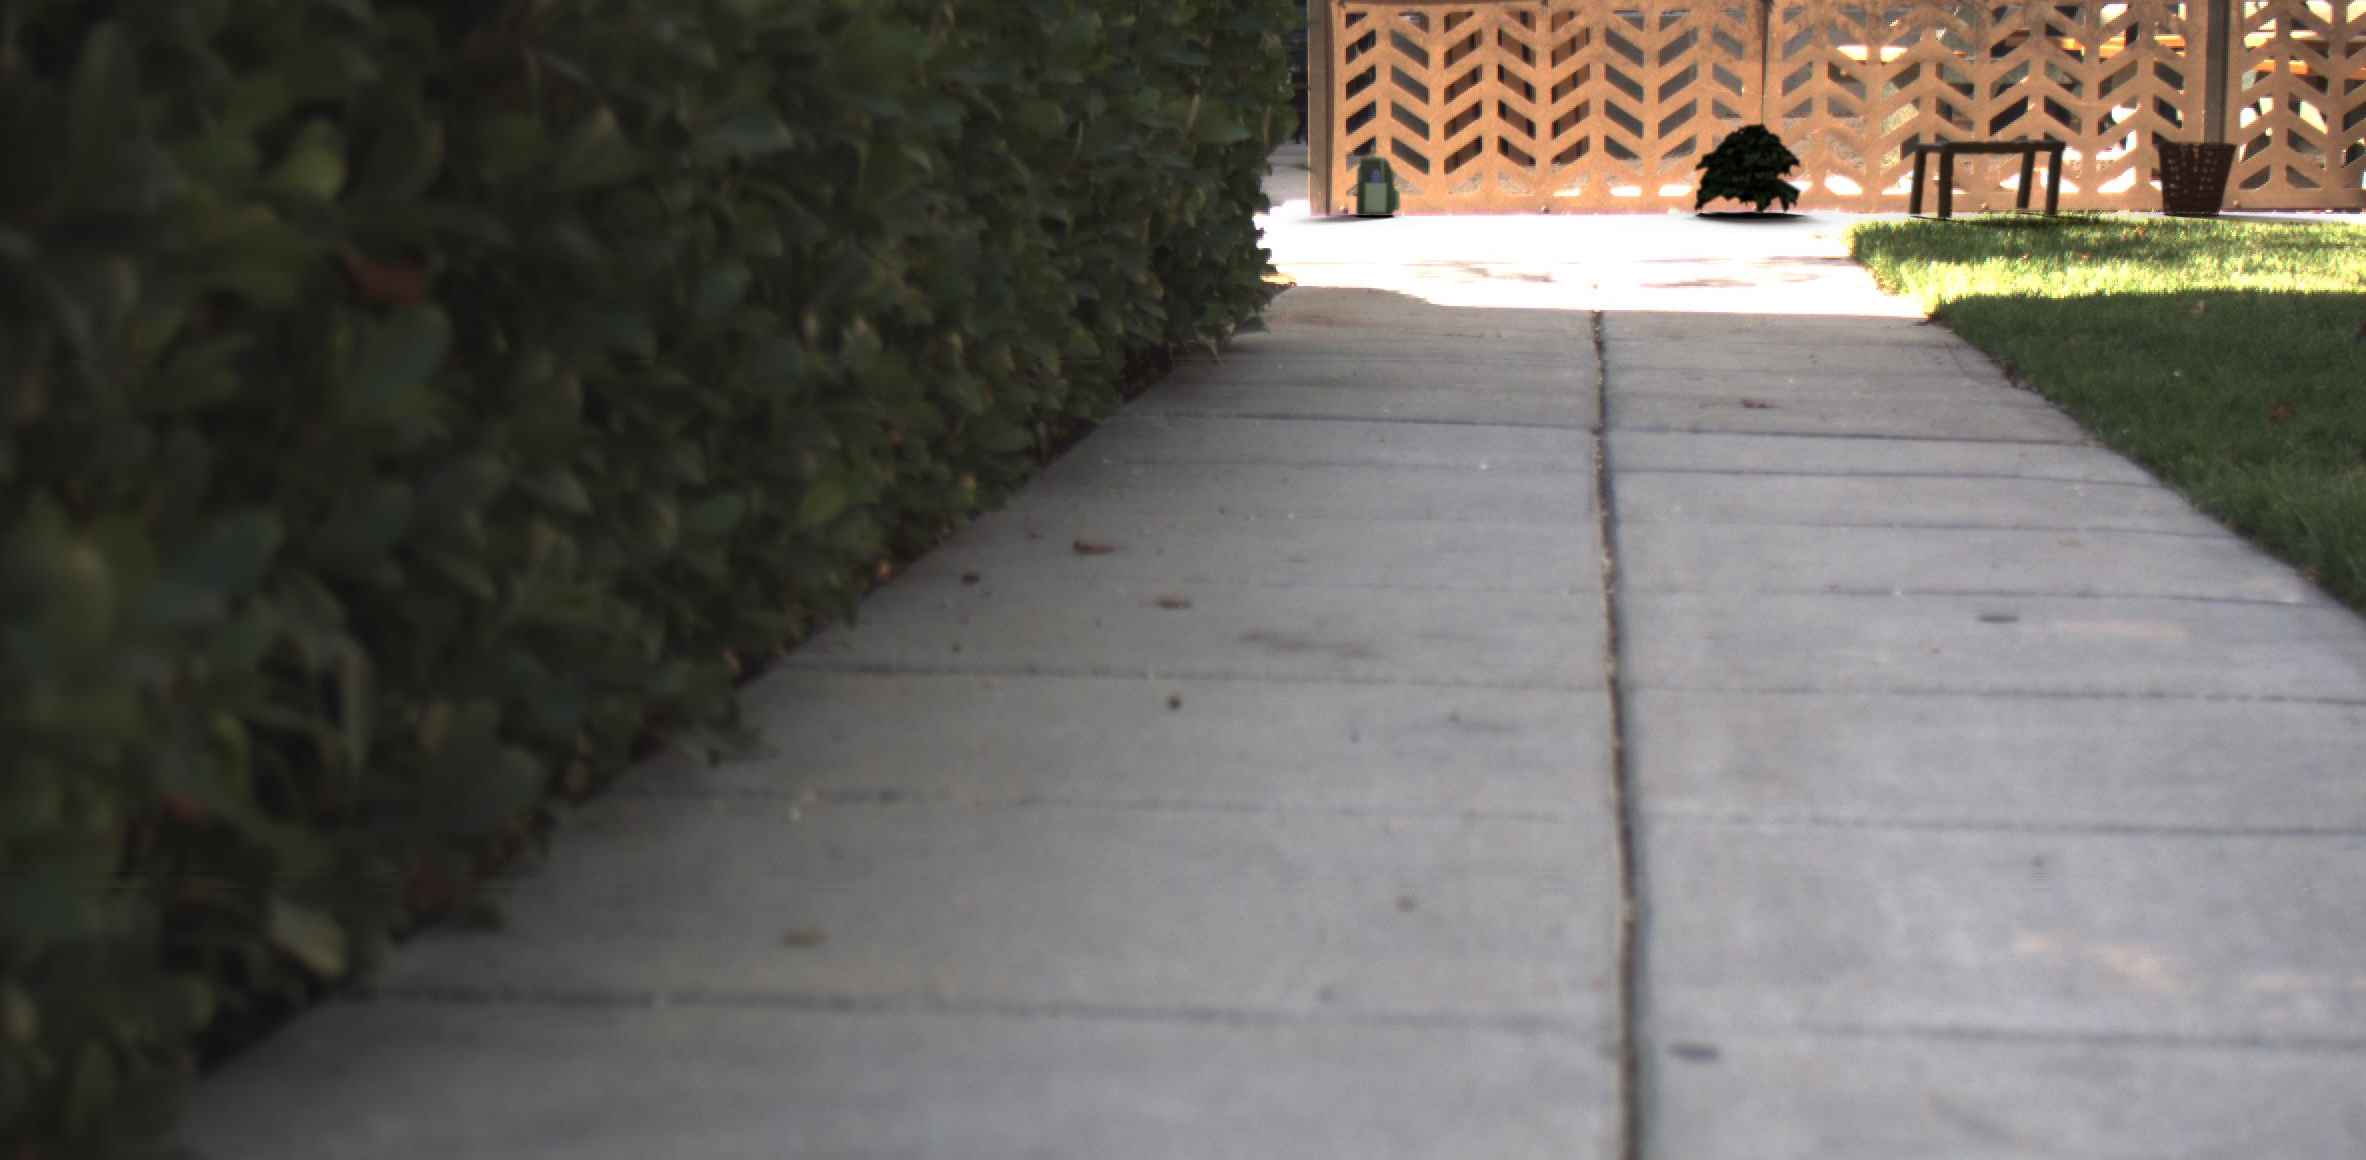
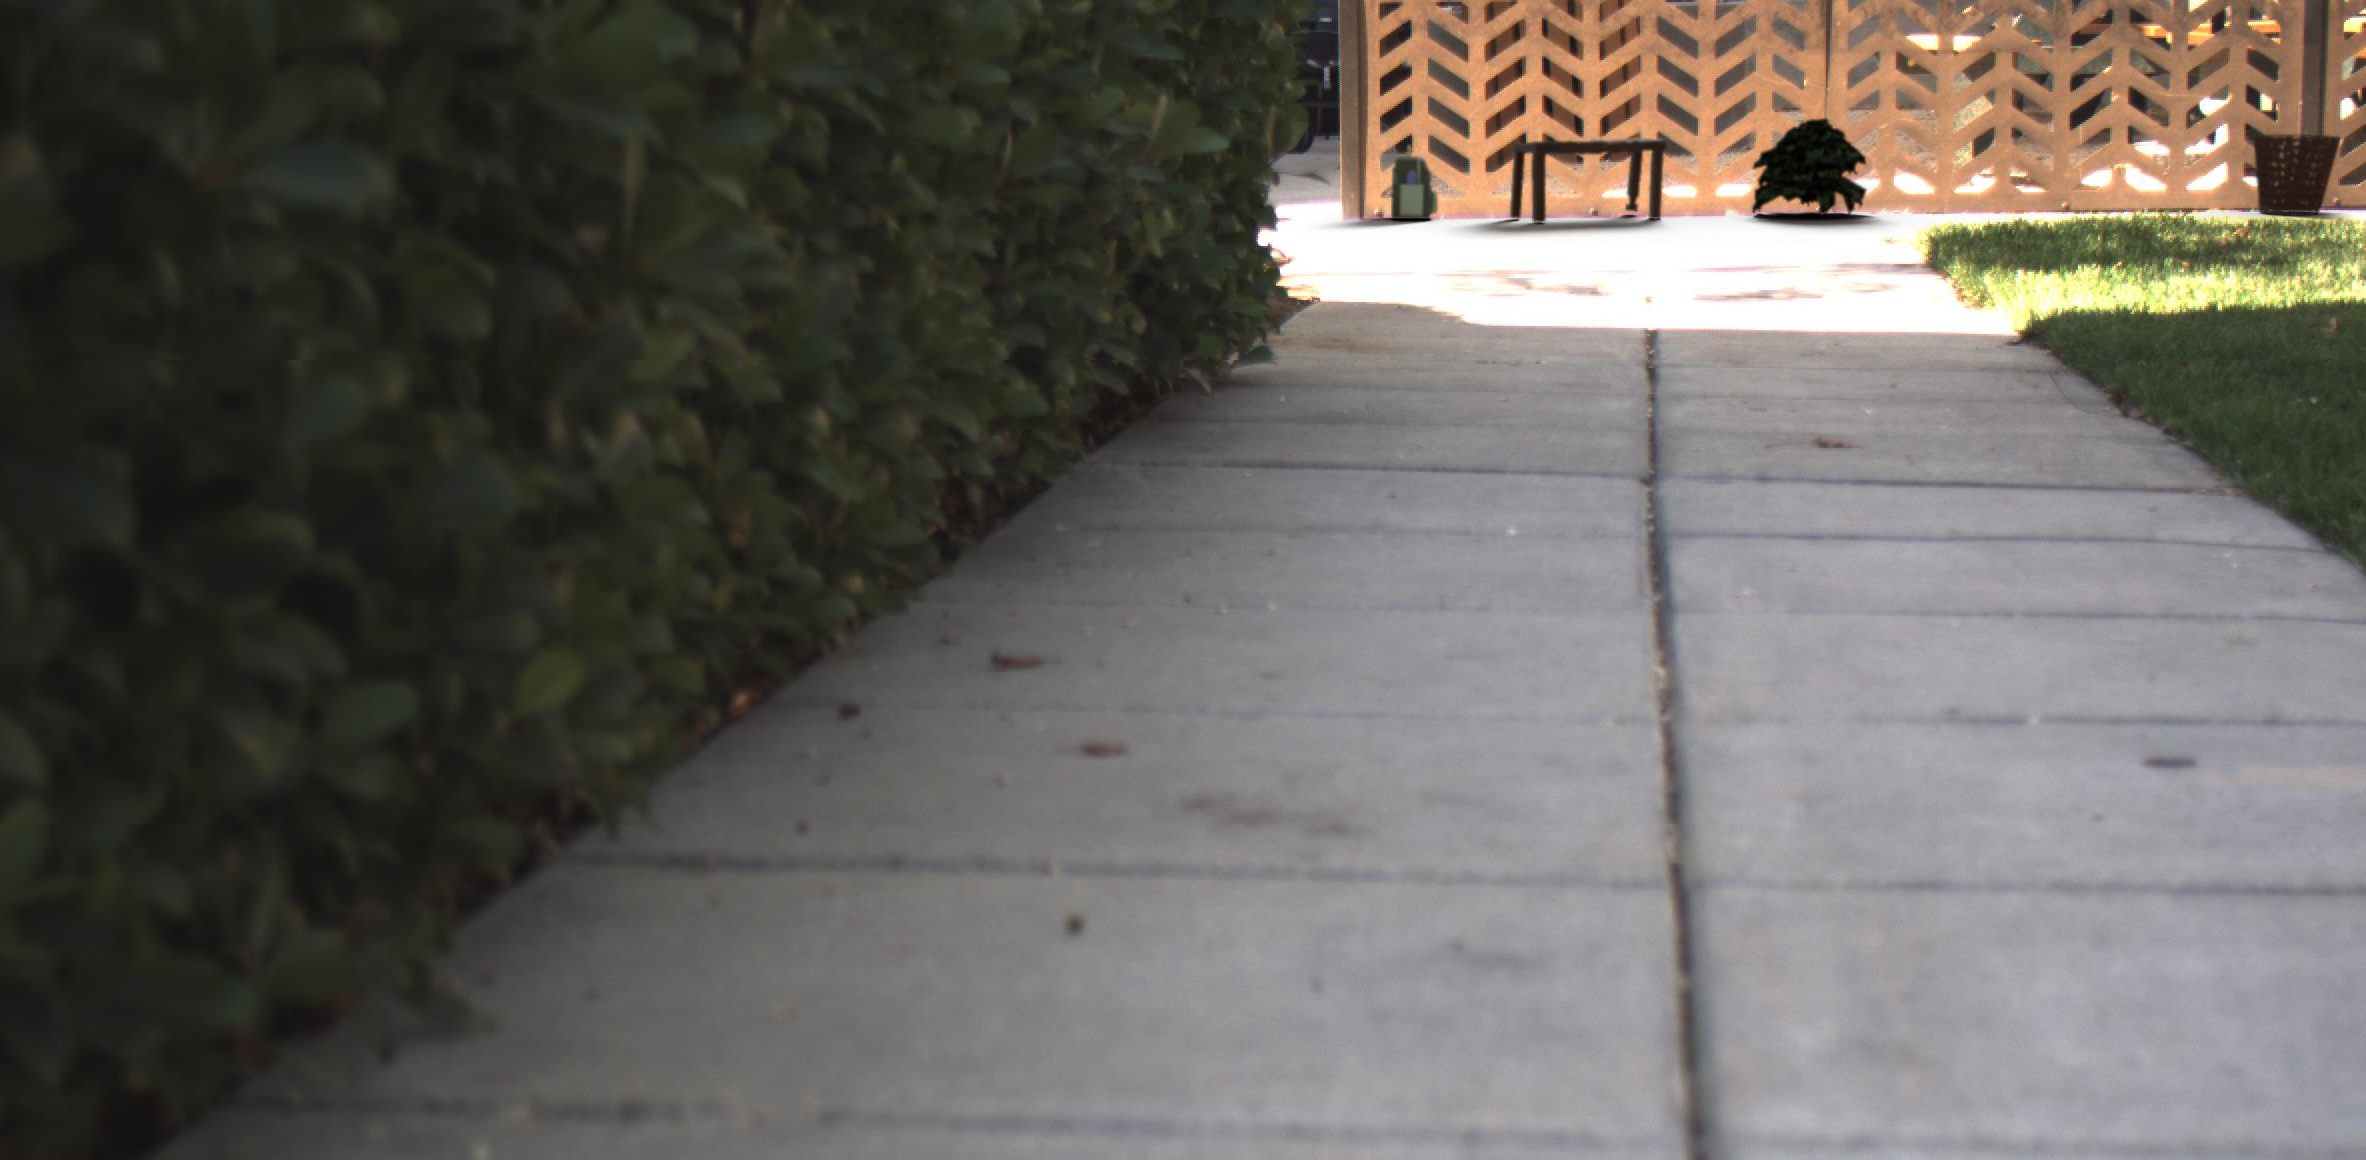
bench: present [1909,139,2066,220] -> present [1510,138,1667,223]

